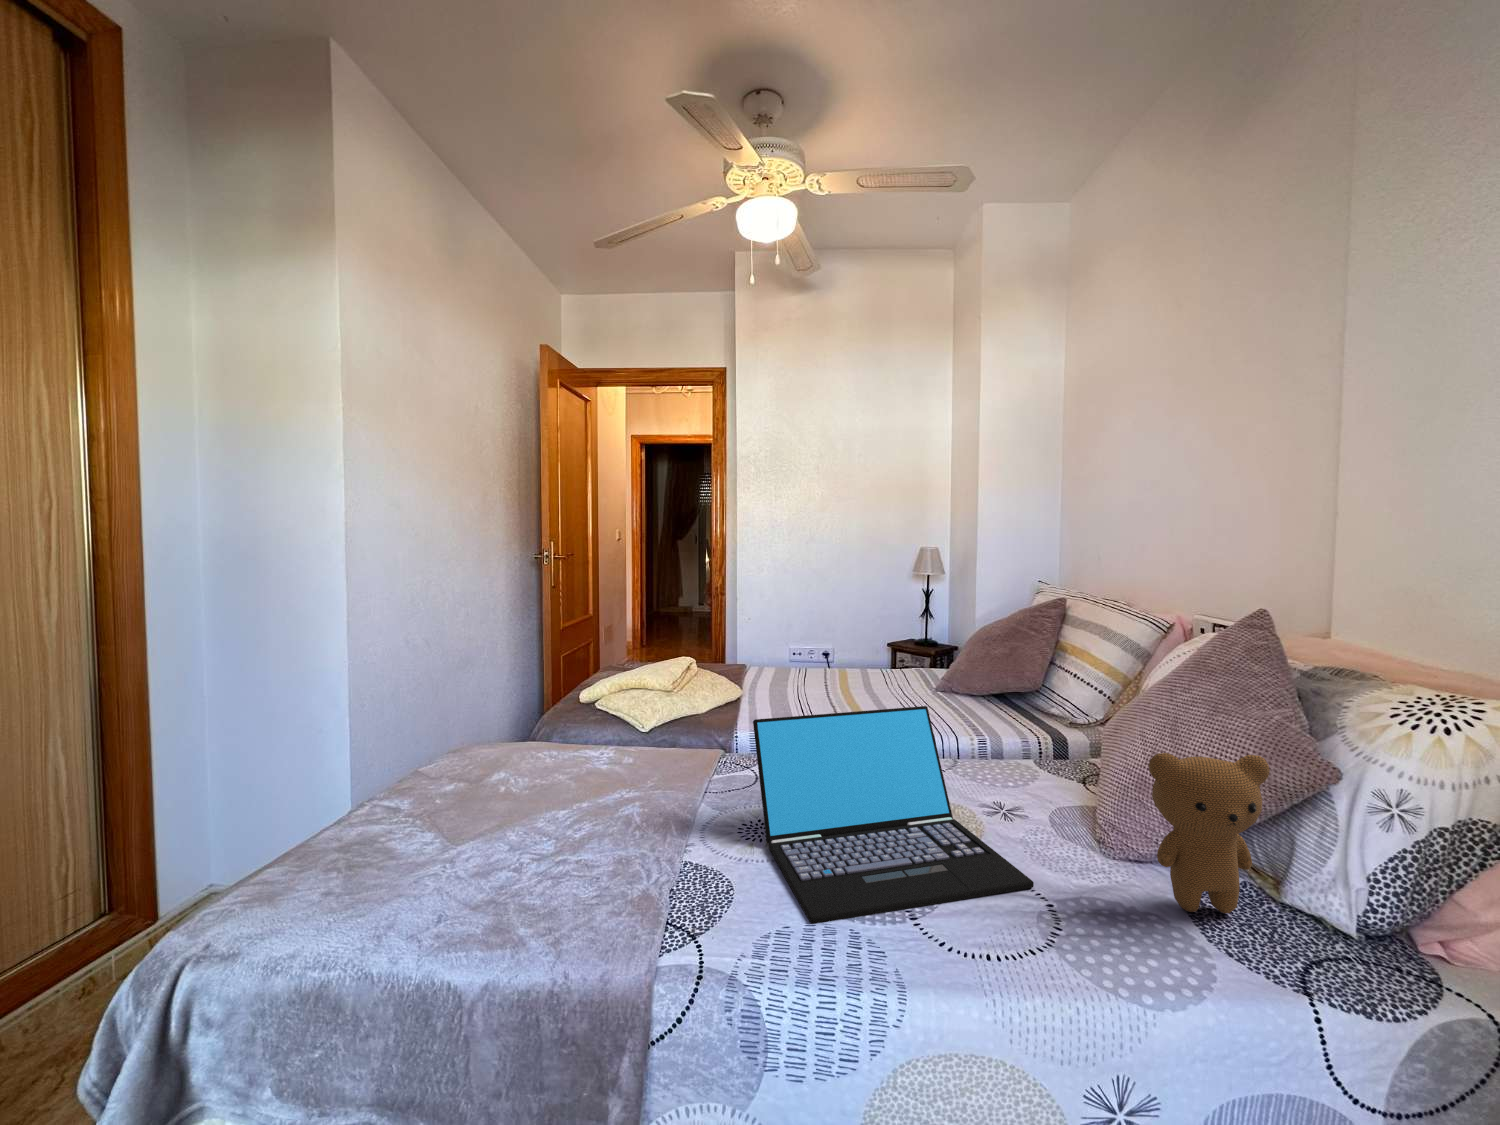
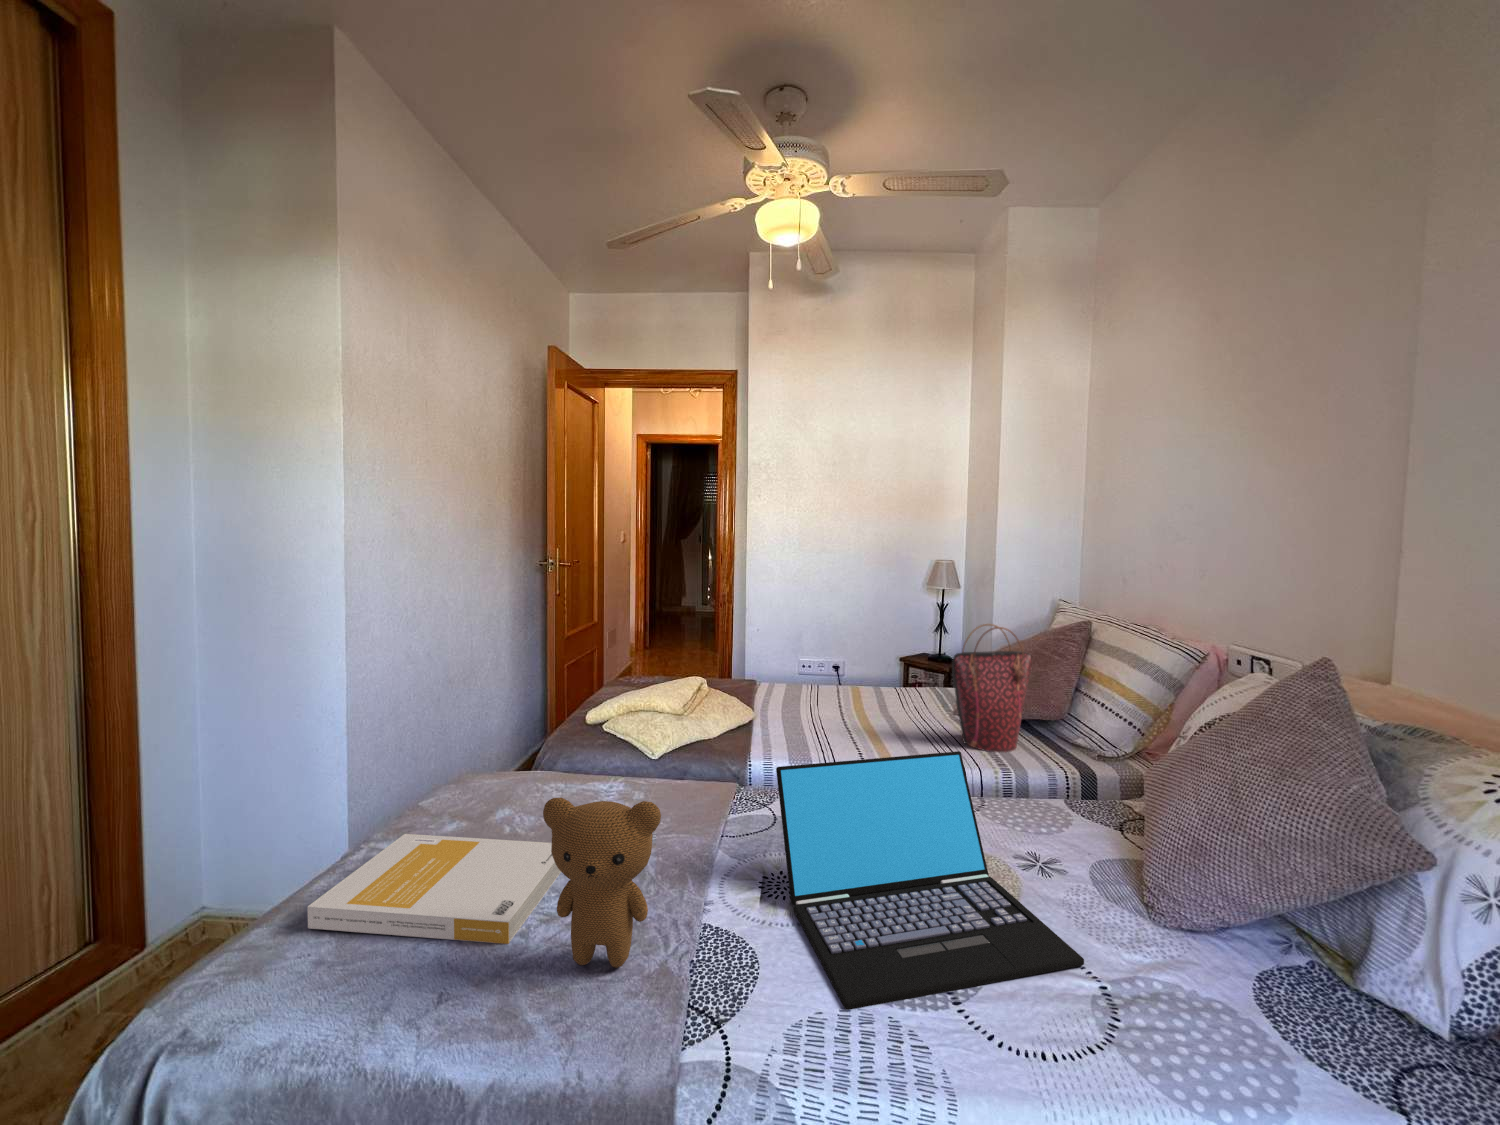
handbag: none [929,600,1005,723] -> present [952,624,1031,752]
teddy bear: present [1149,753,1270,913] -> present [543,798,661,968]
book: none [316,790,560,877] -> present [307,834,561,944]

